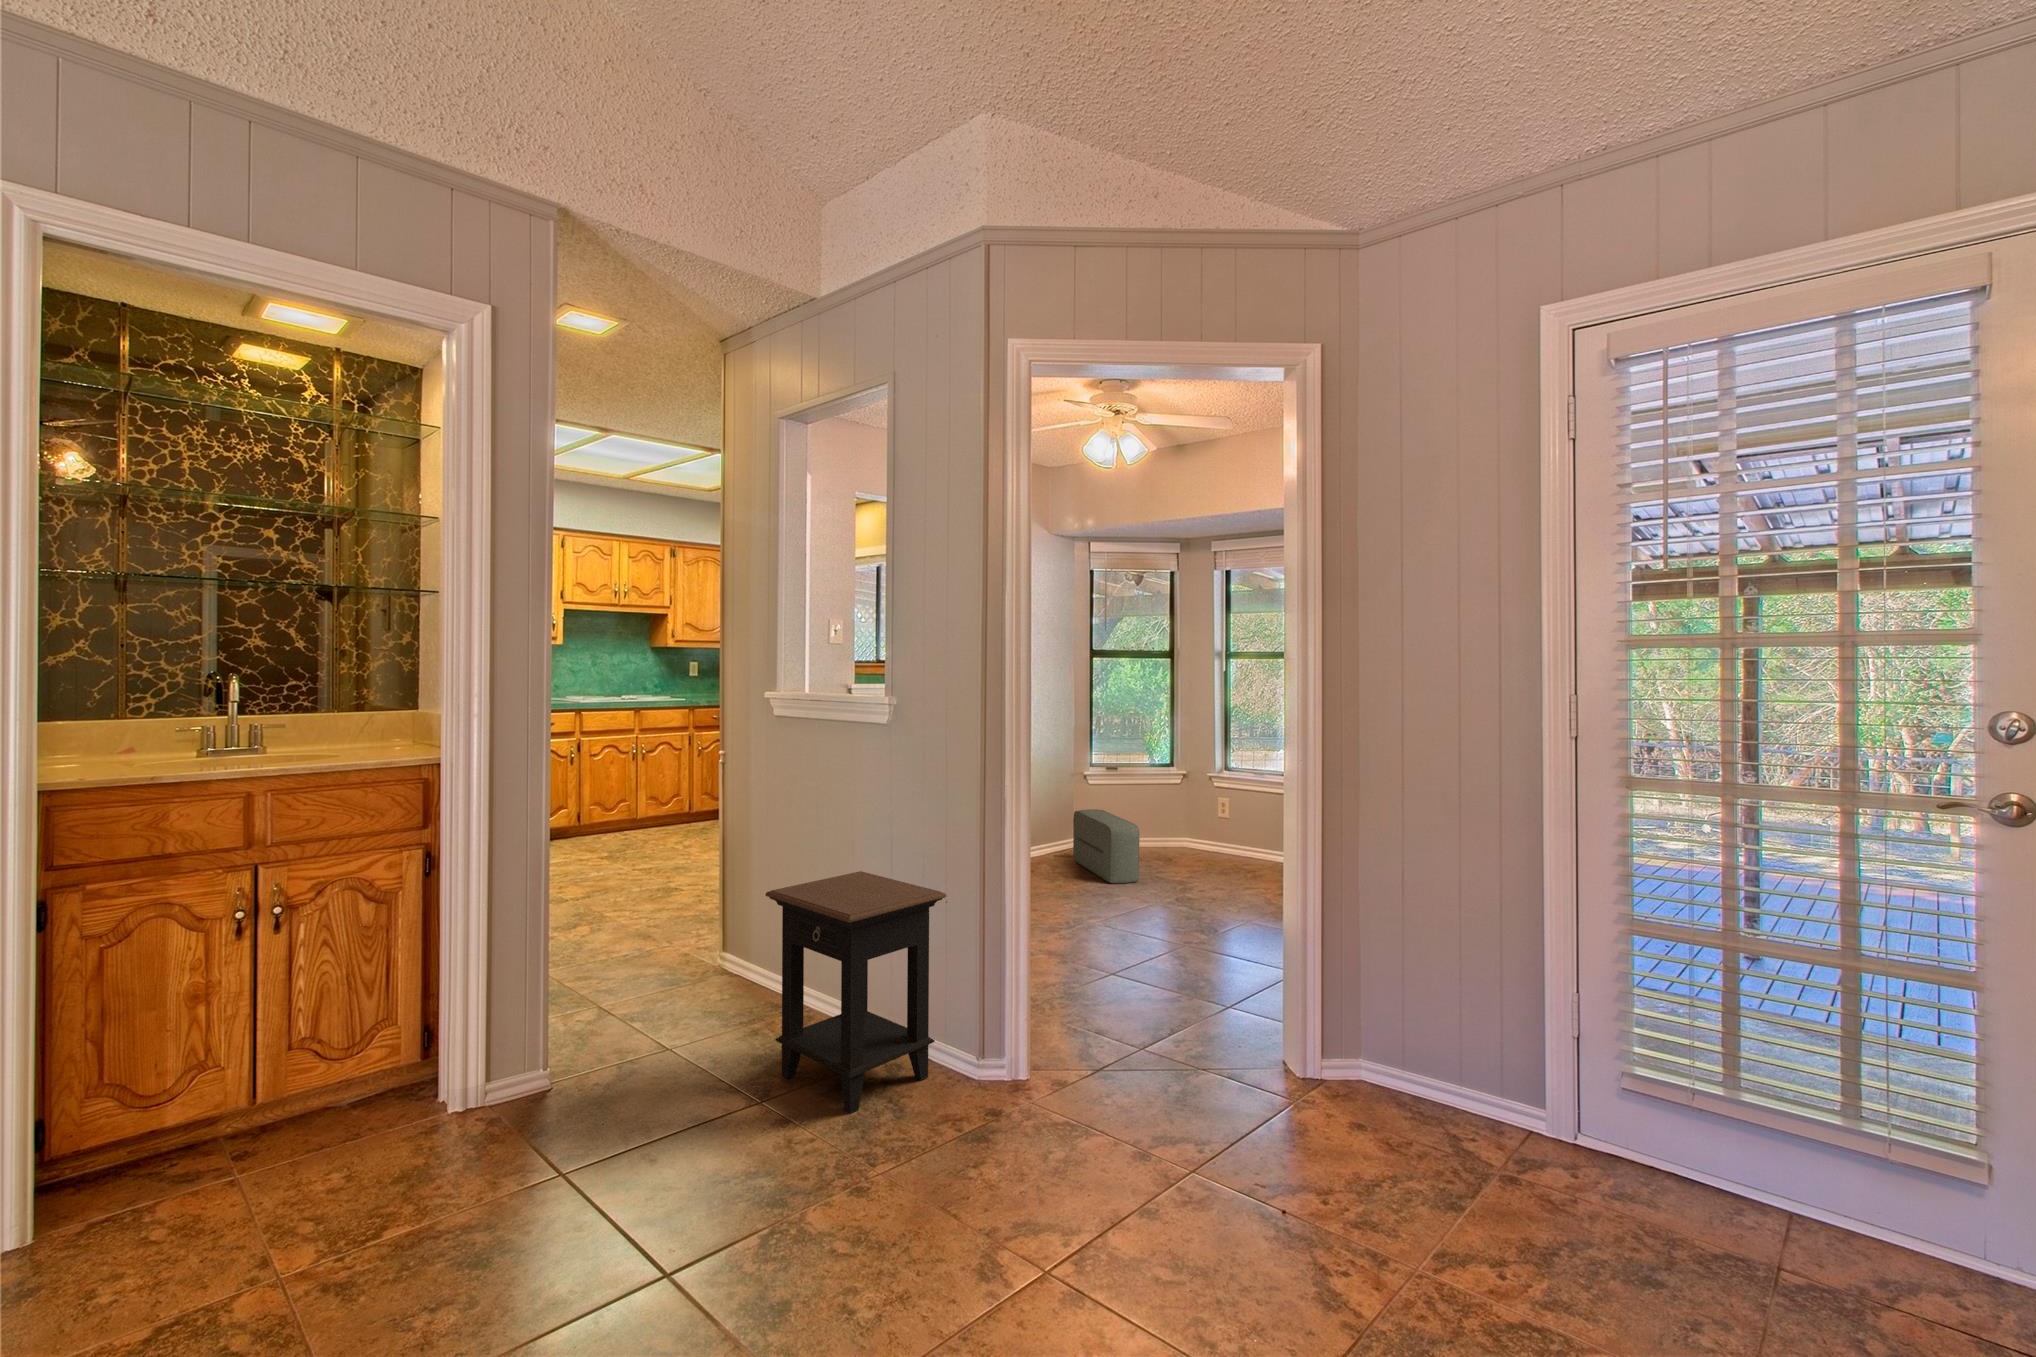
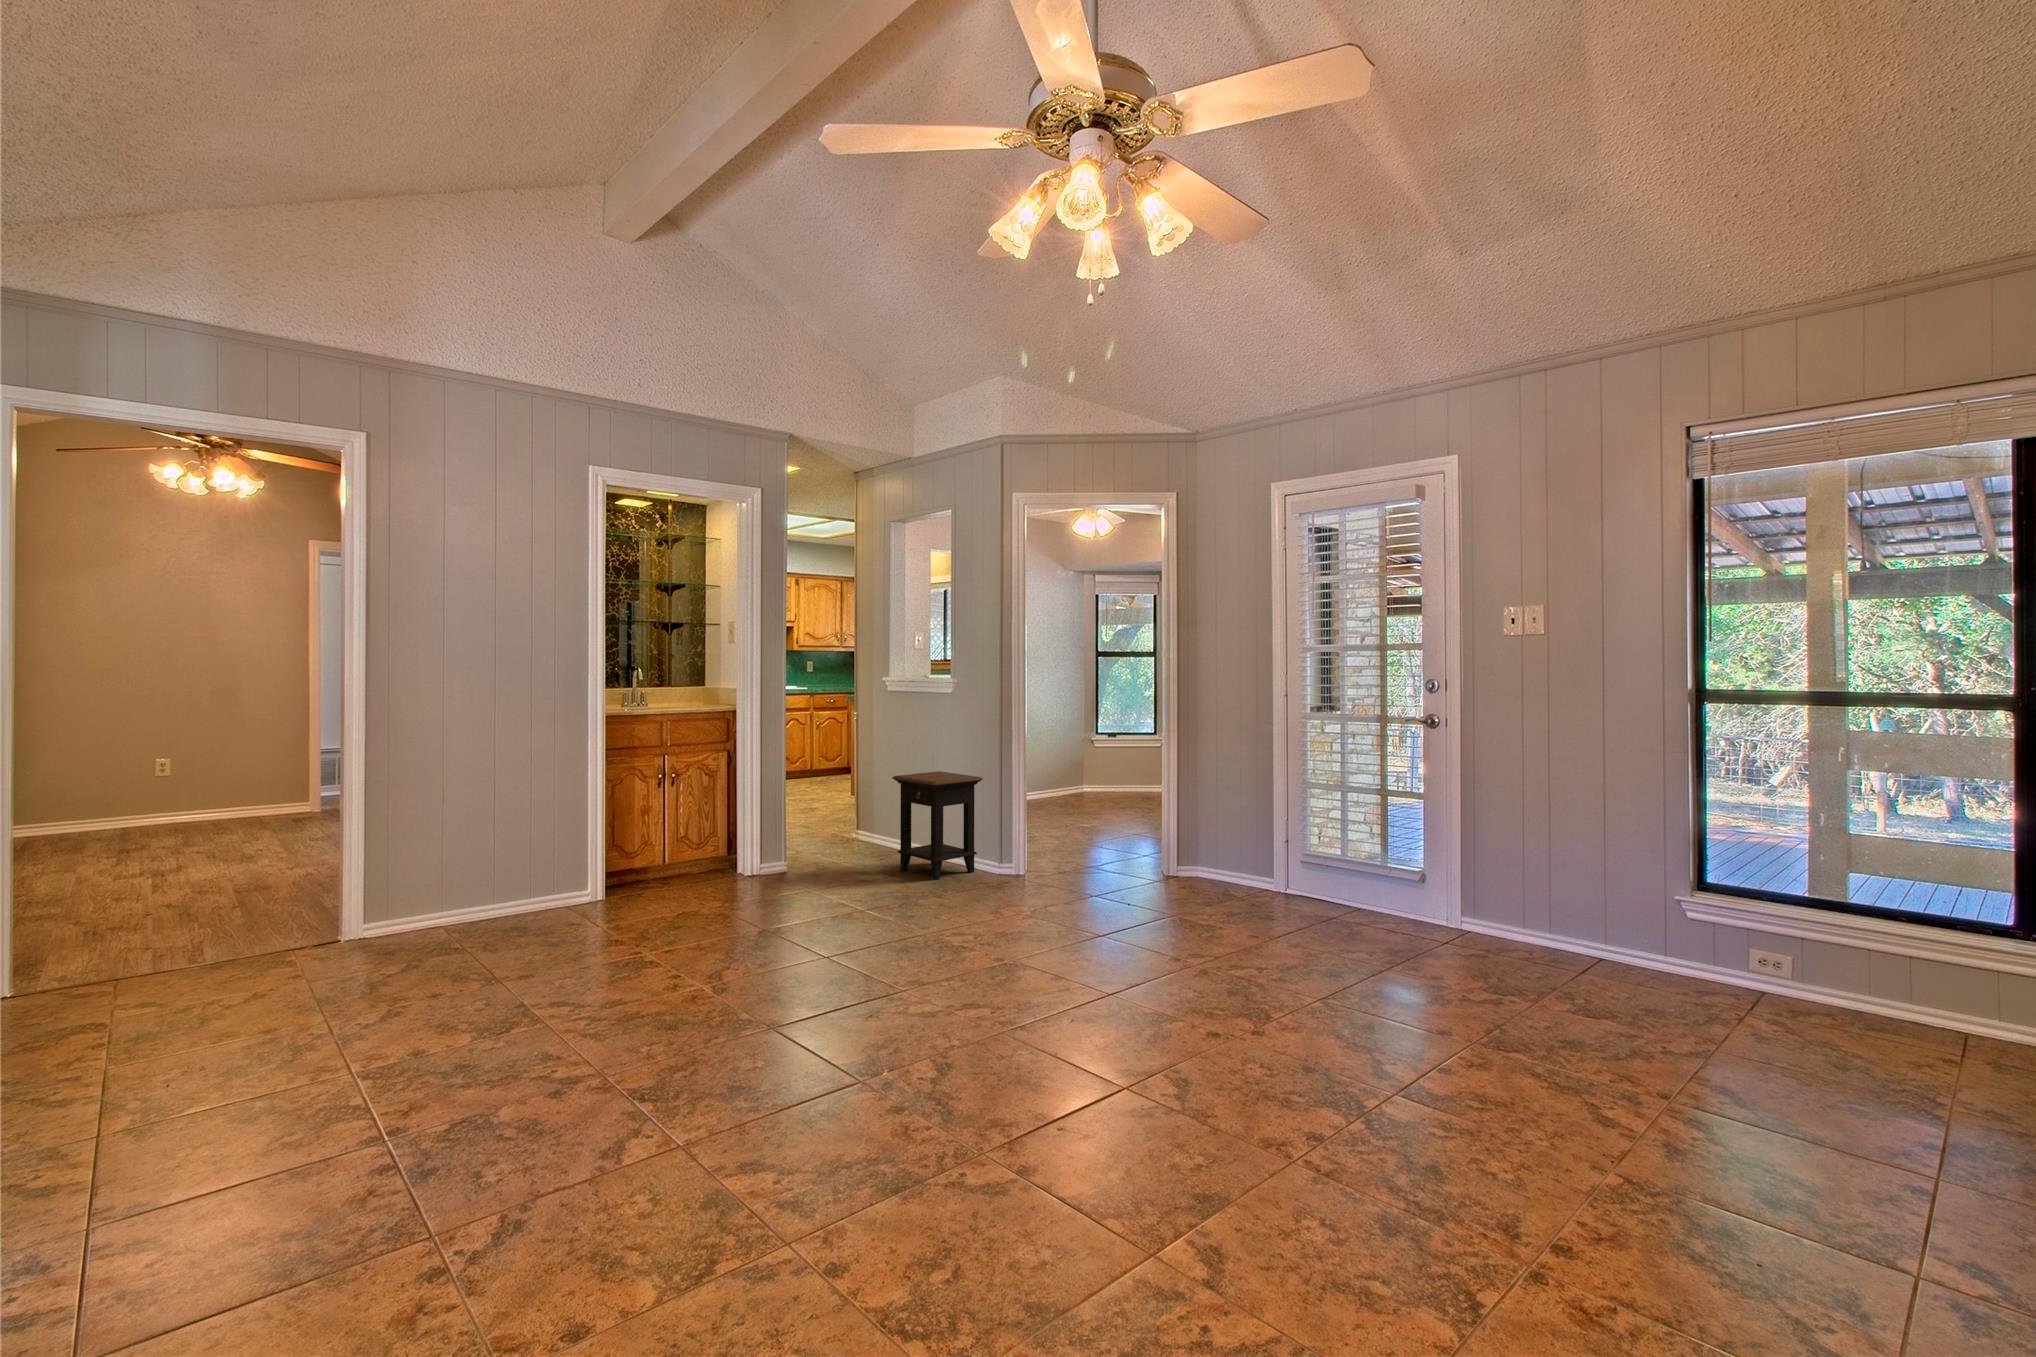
pouf: present [1073,809,1139,883] -> none [1083,763,1124,810]

